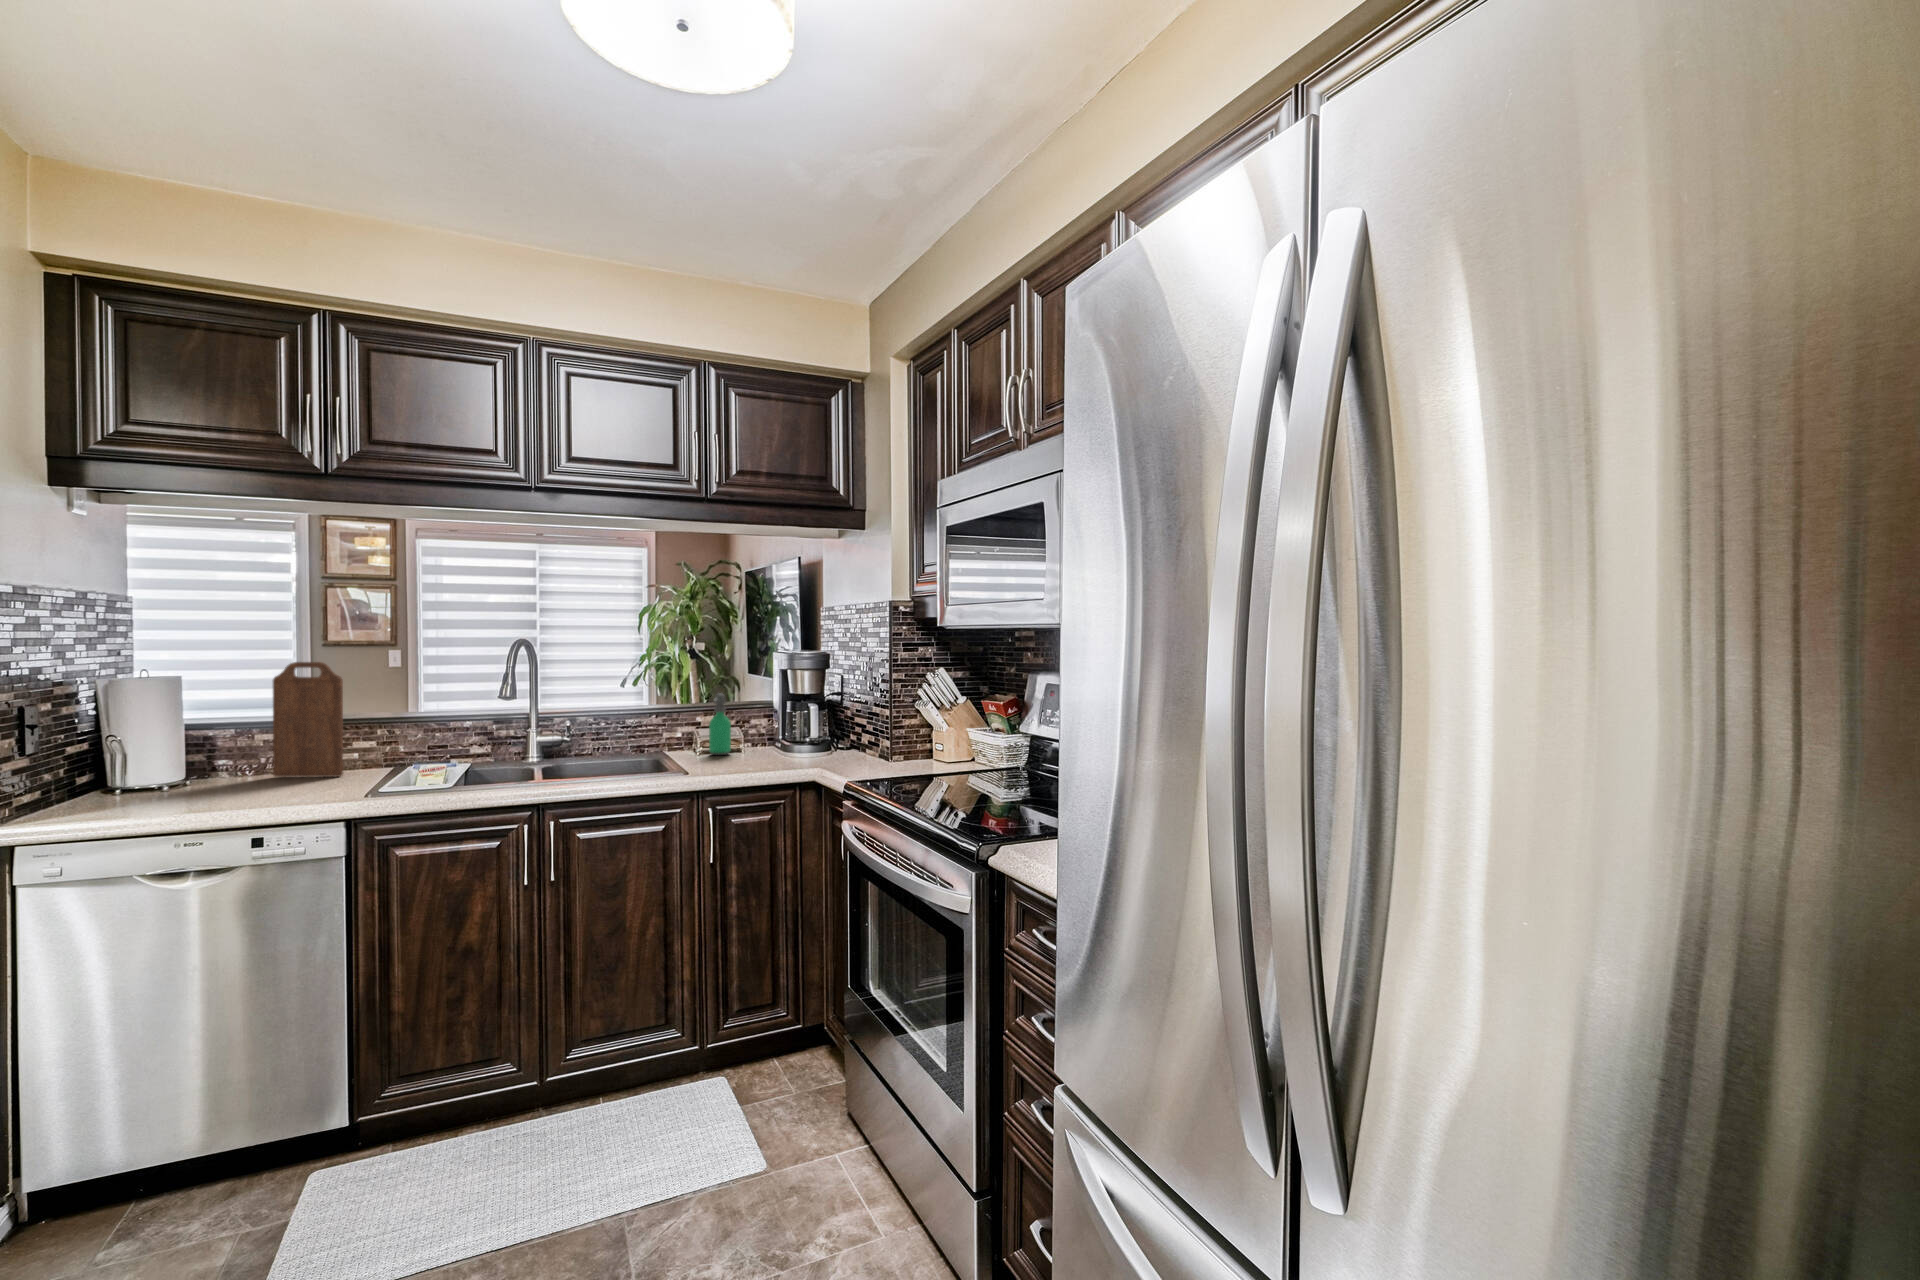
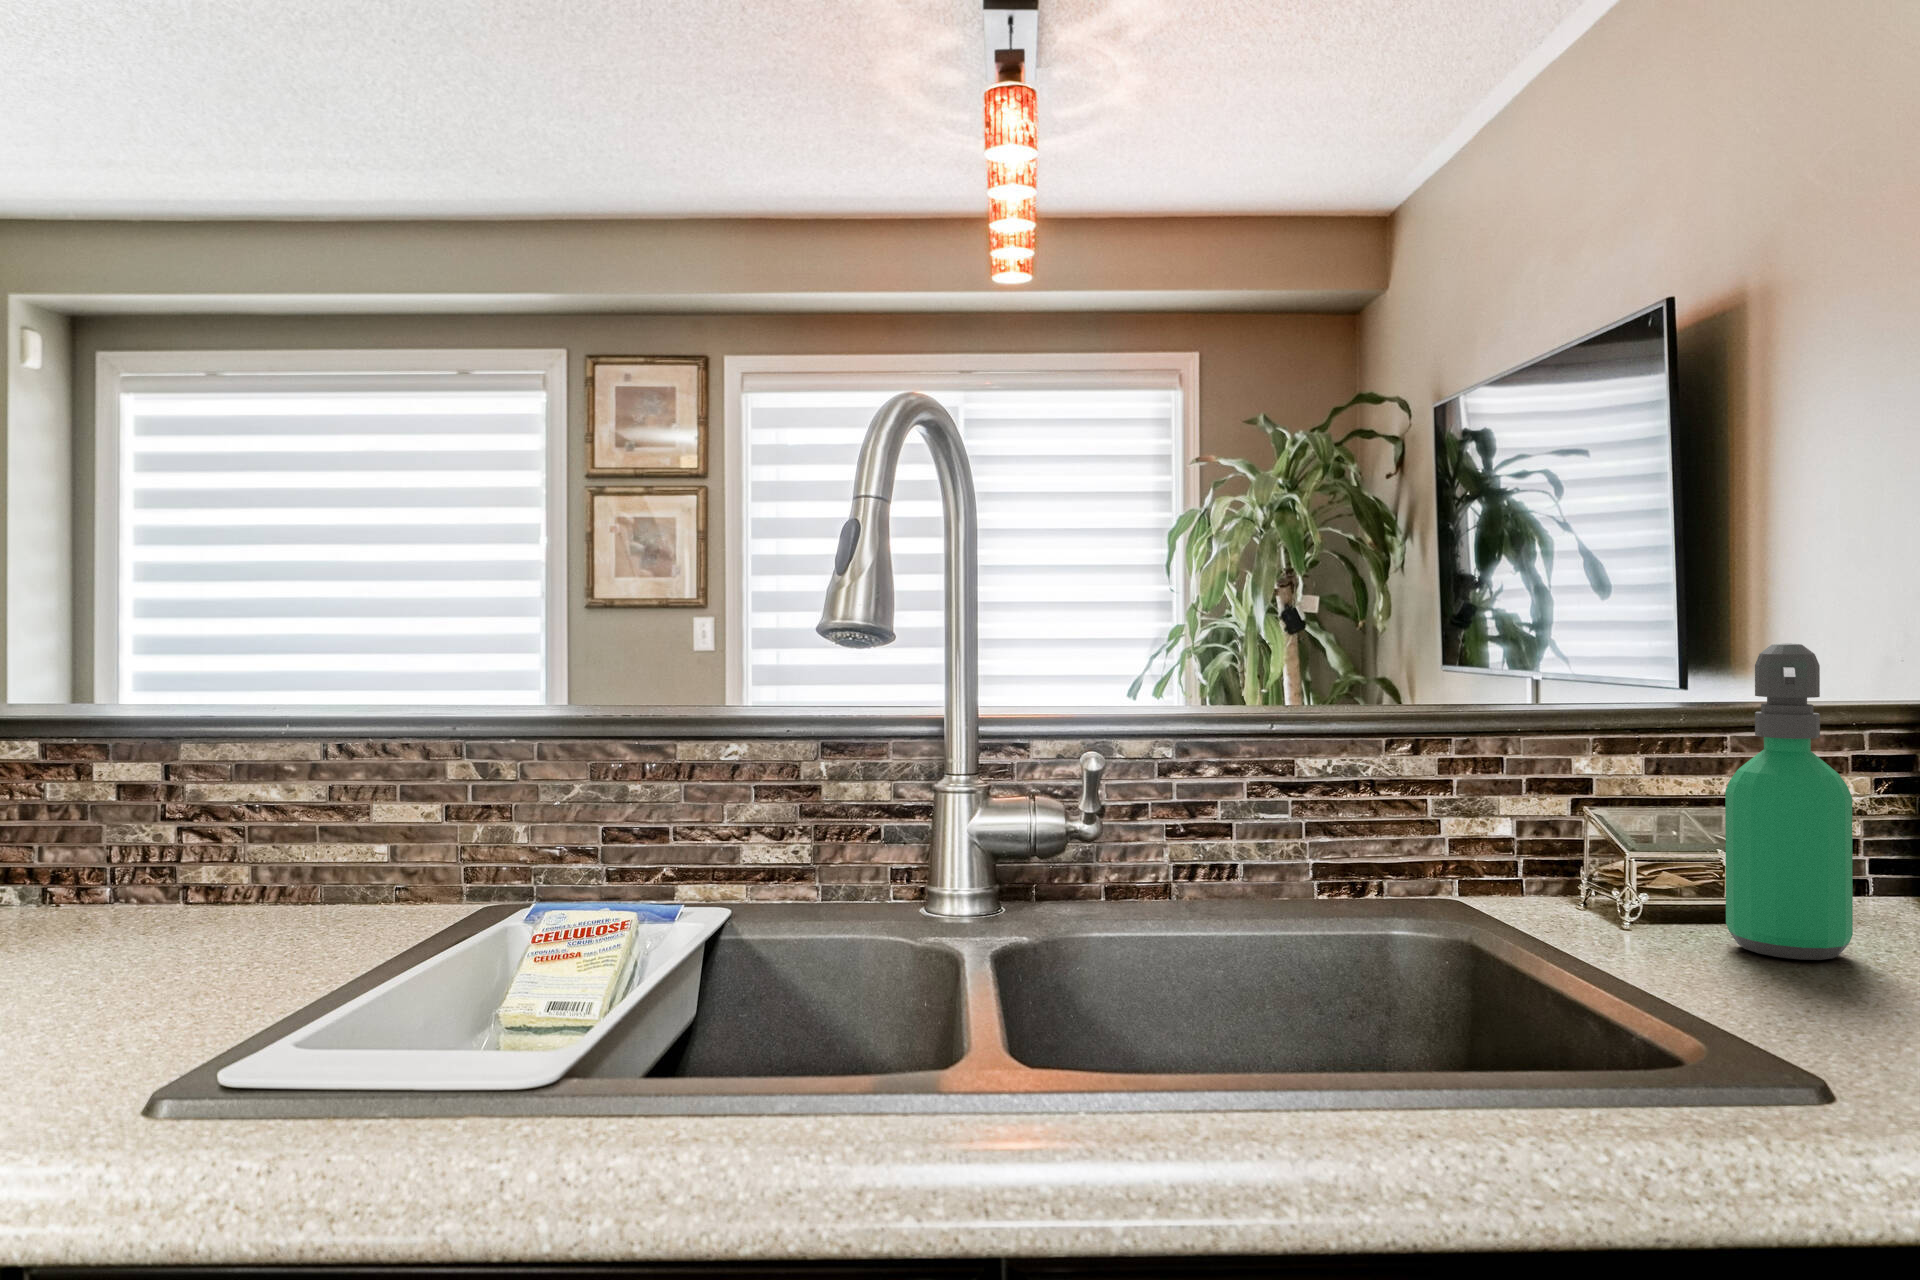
cutting board: present [273,662,343,777] -> none [114,494,286,941]

